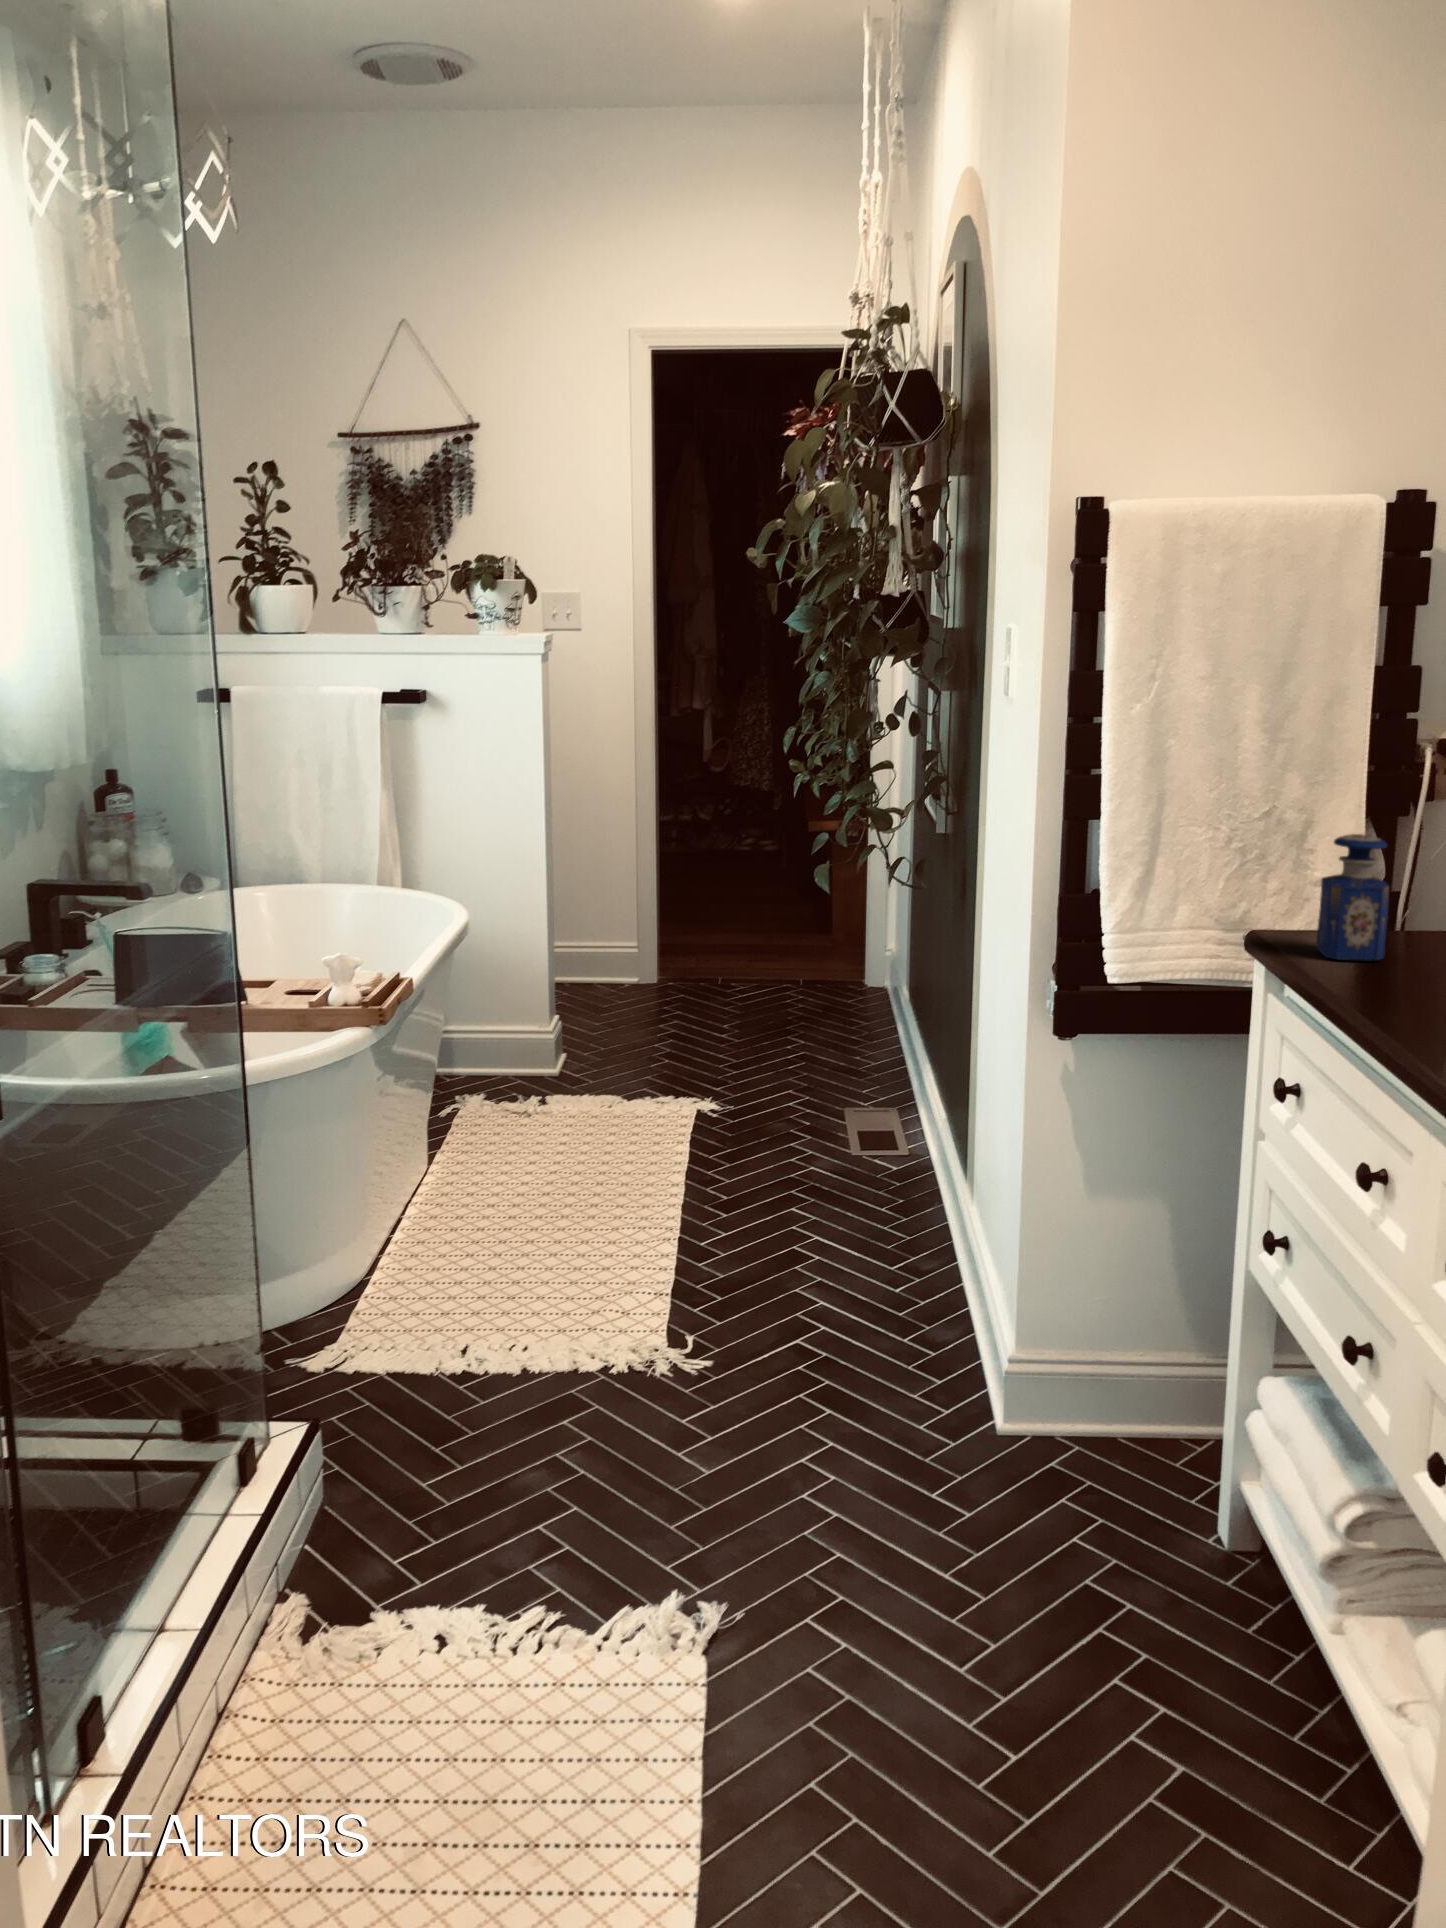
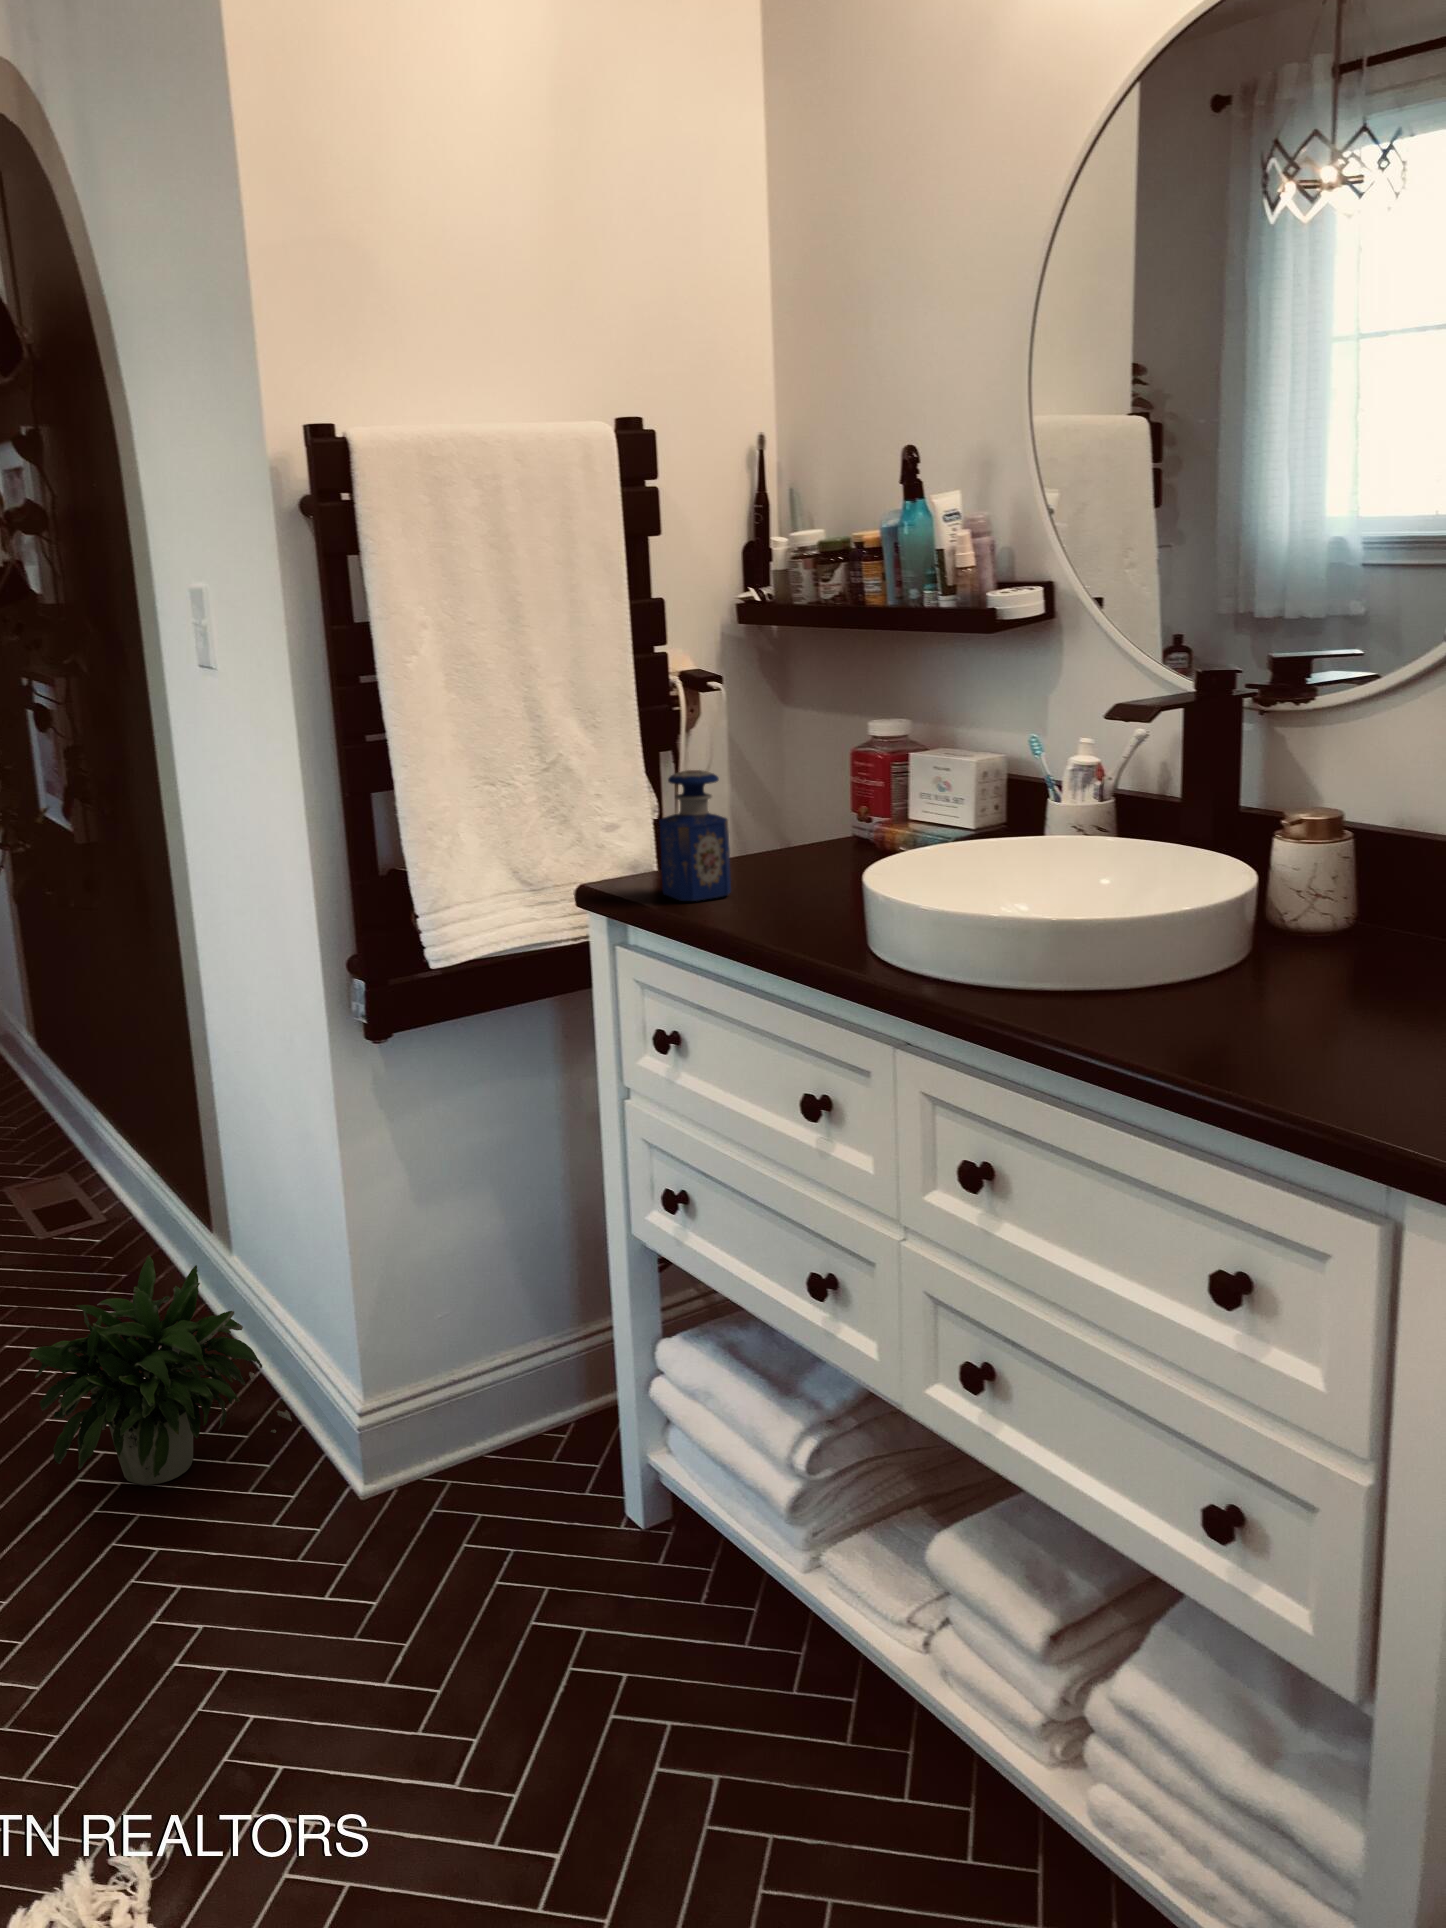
potted plant: none [776,1180,971,1364] -> present [29,1255,292,1485]

